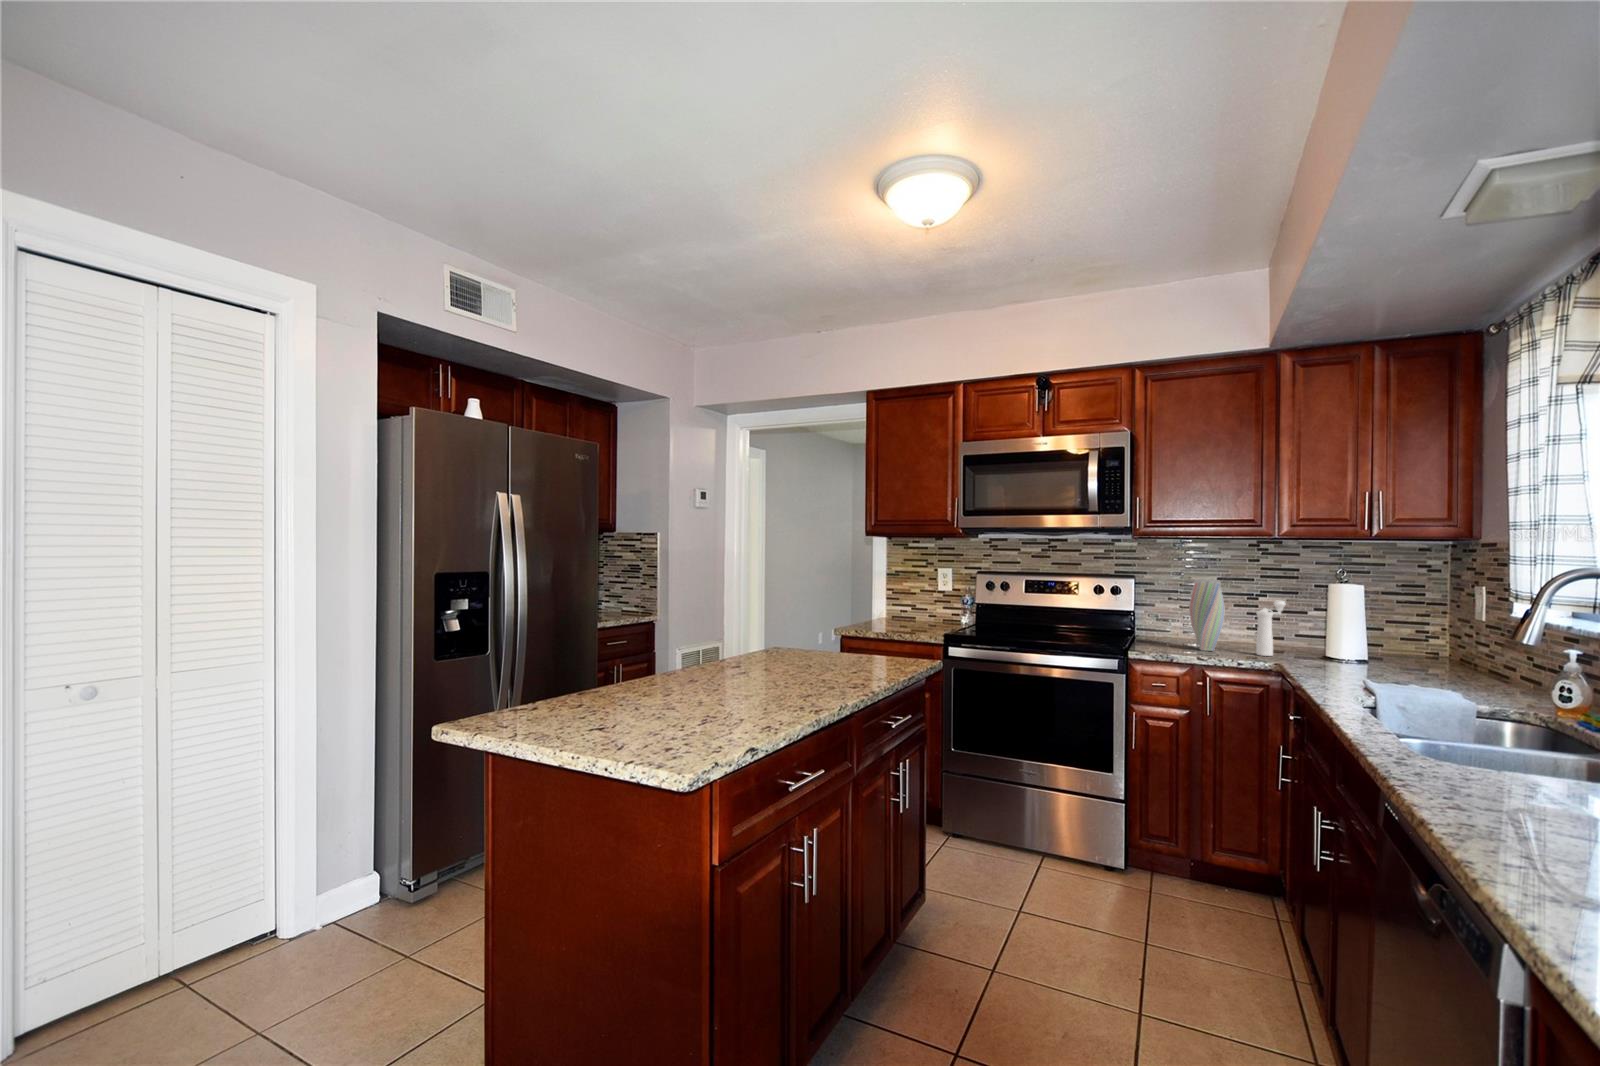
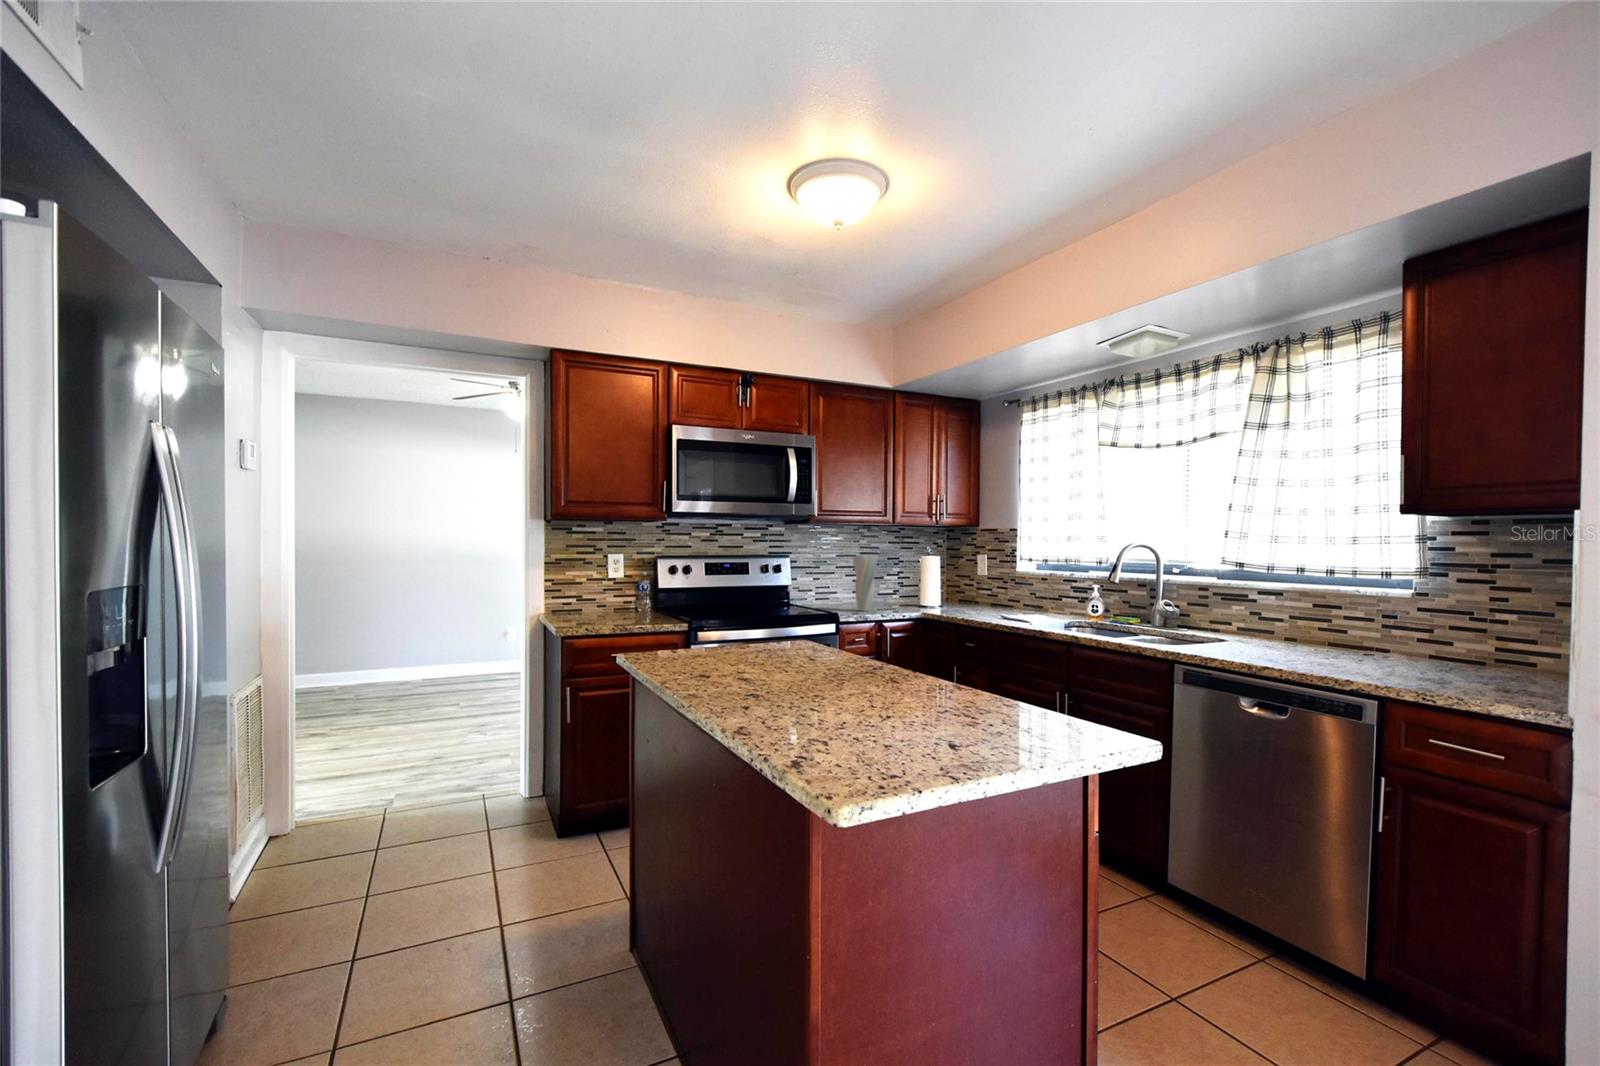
pepper mill: present [1256,601,1286,656] -> none [893,570,904,610]

